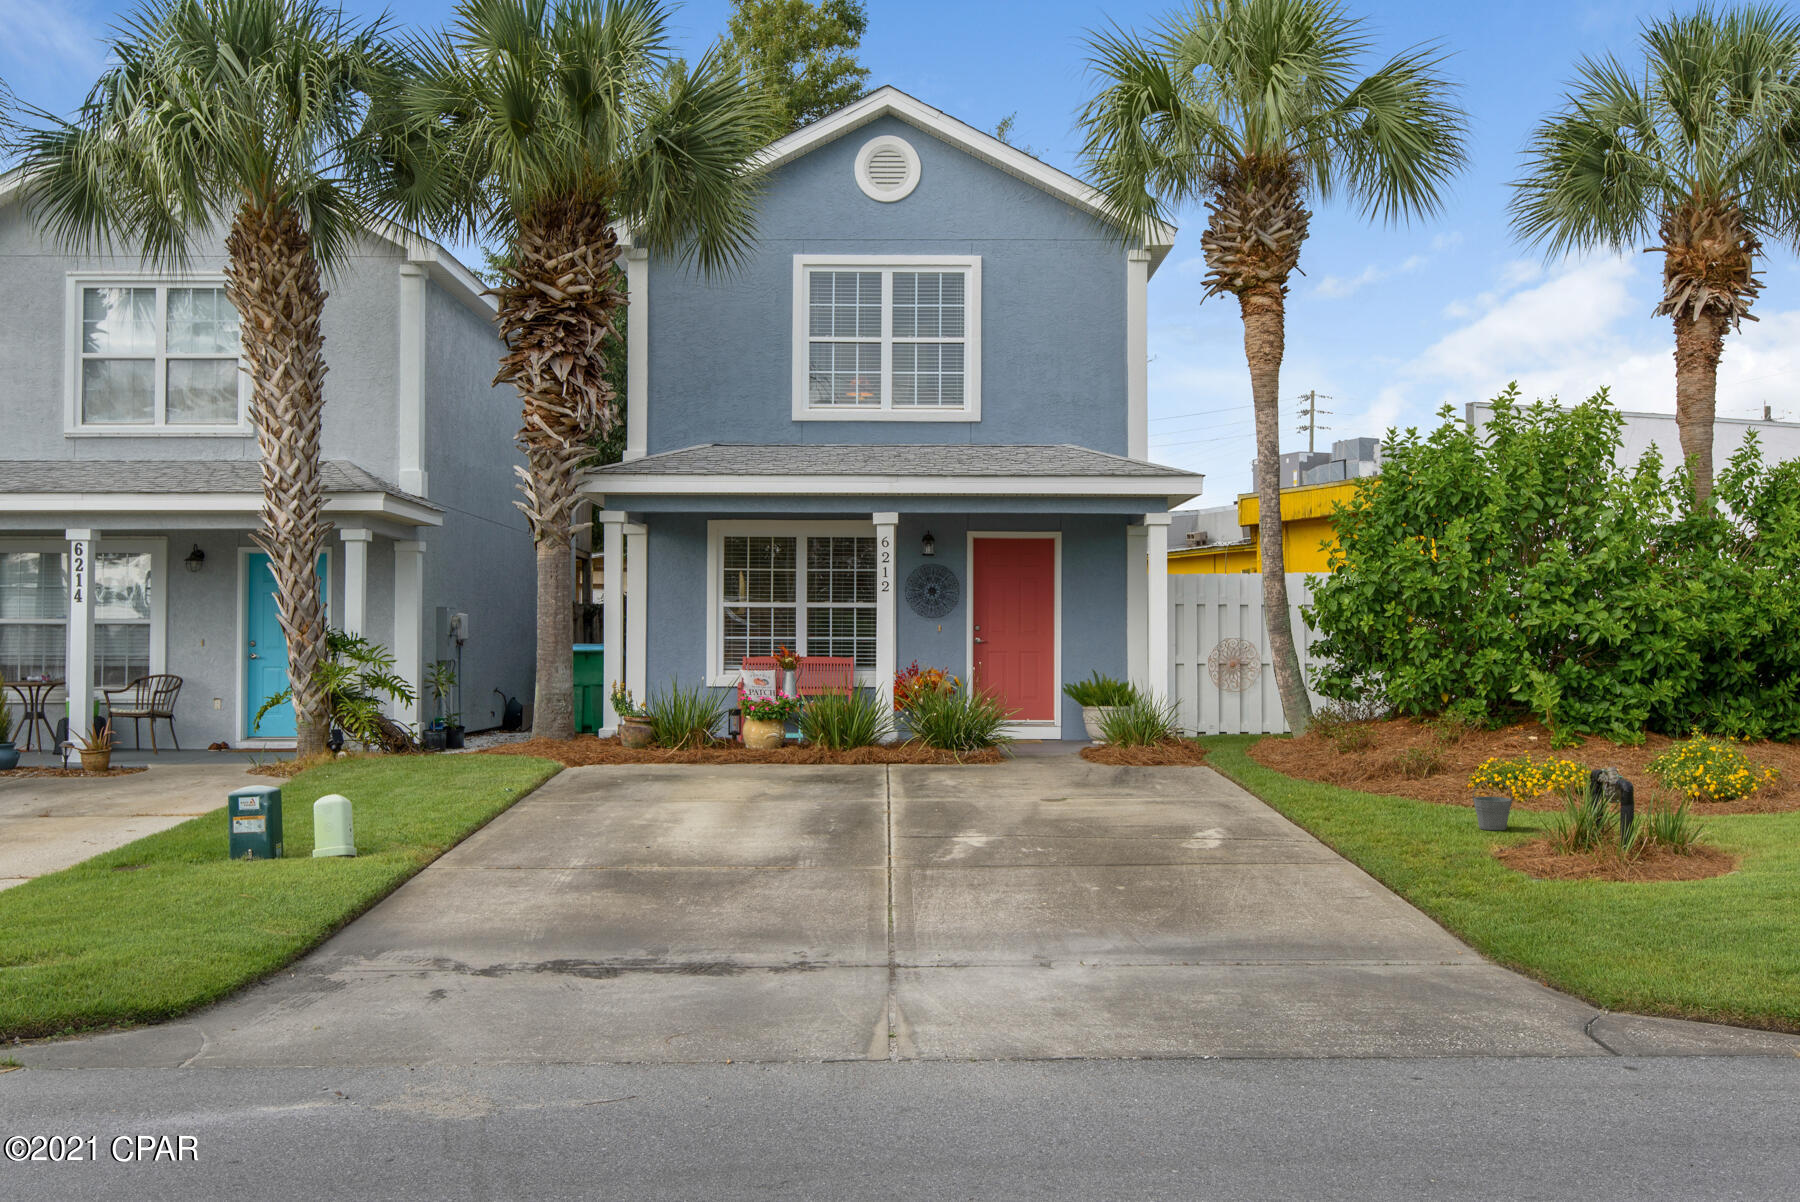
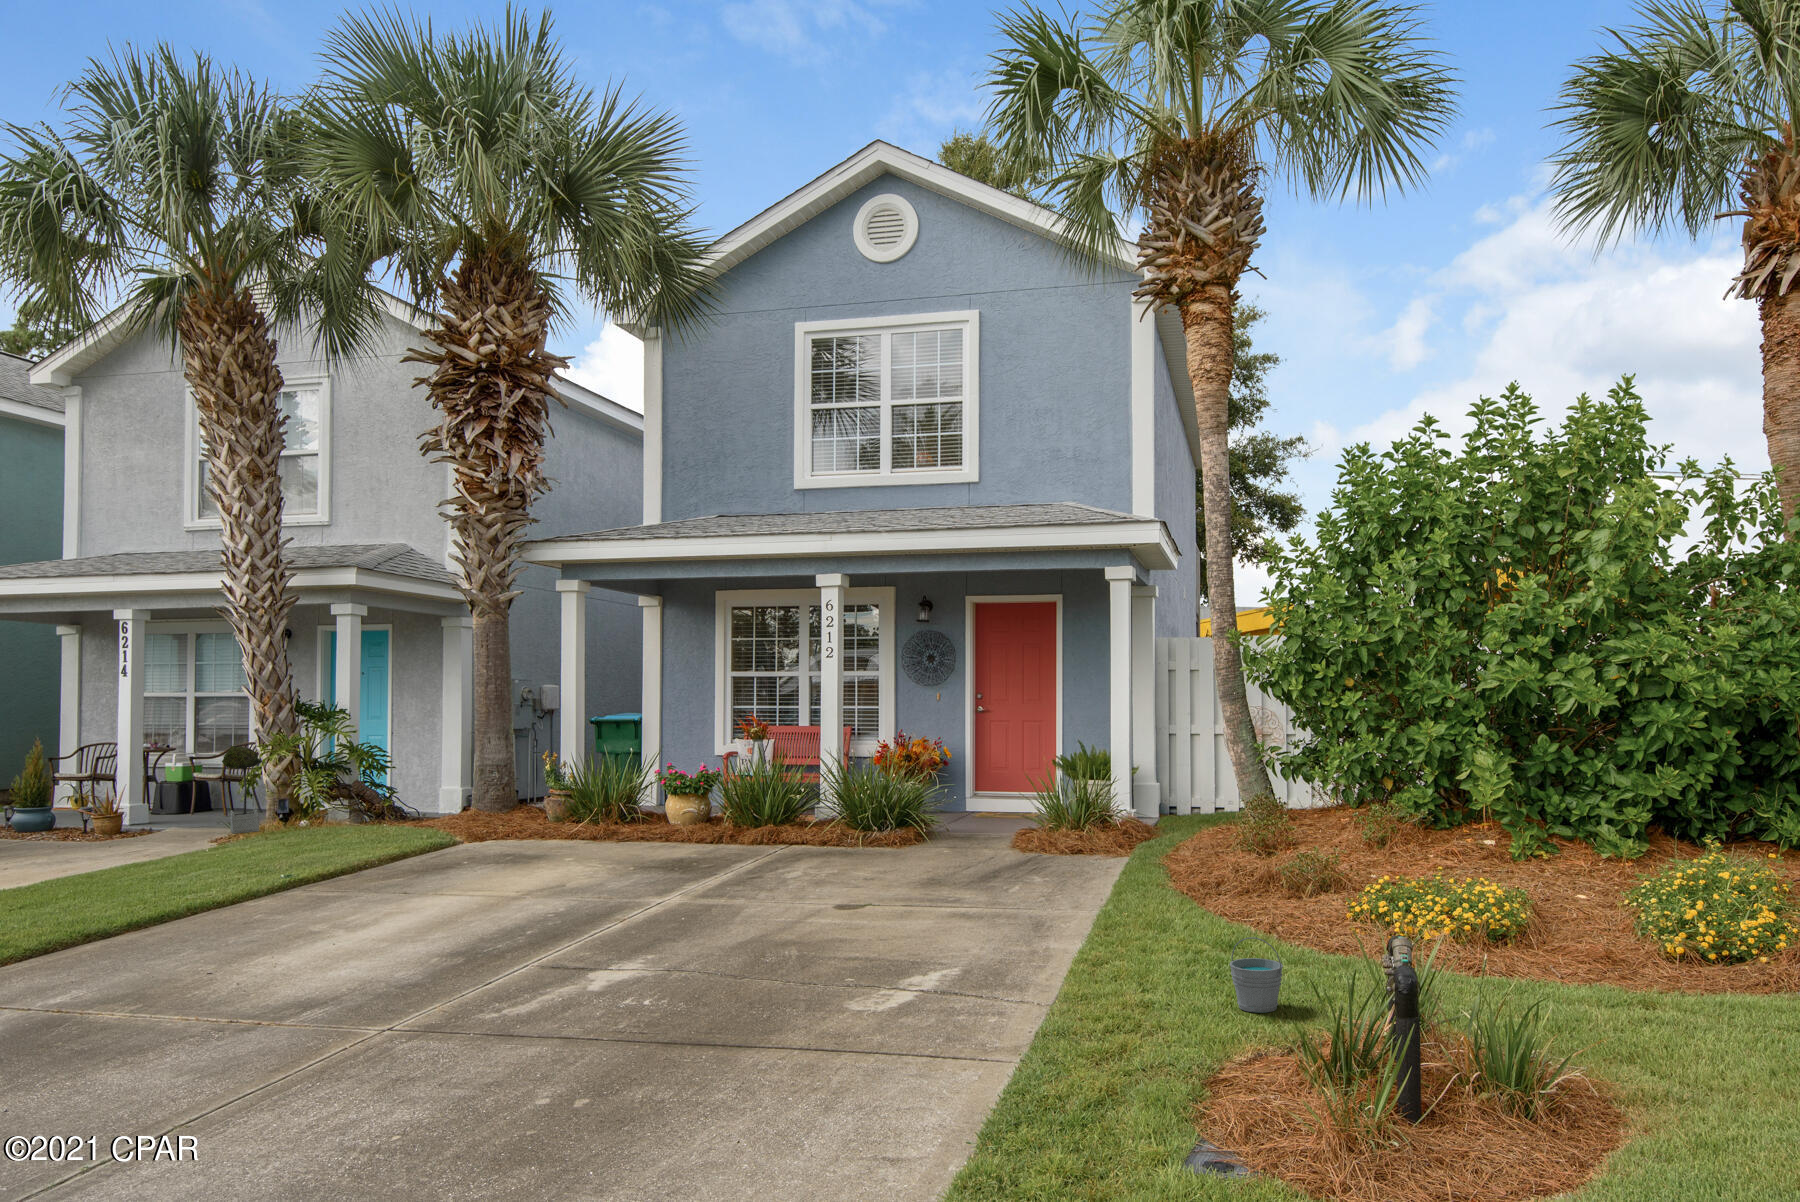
potted tree: none [273,677,312,766] -> present [222,745,262,834]

